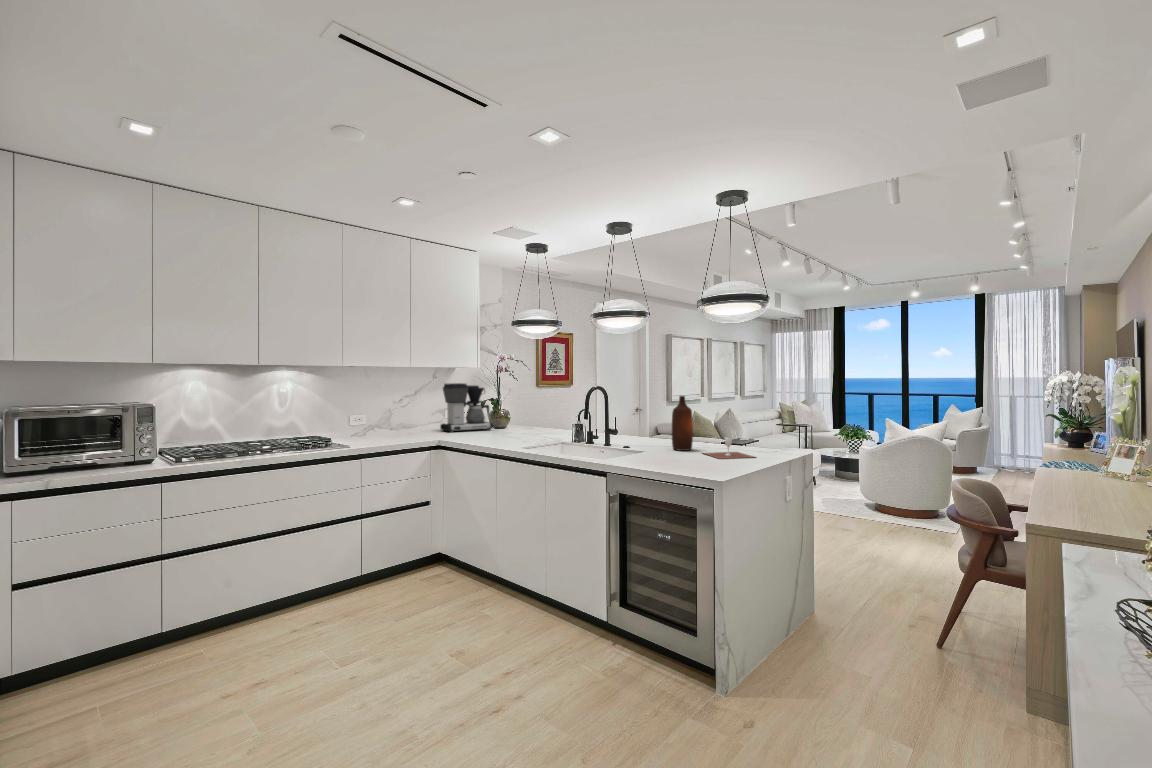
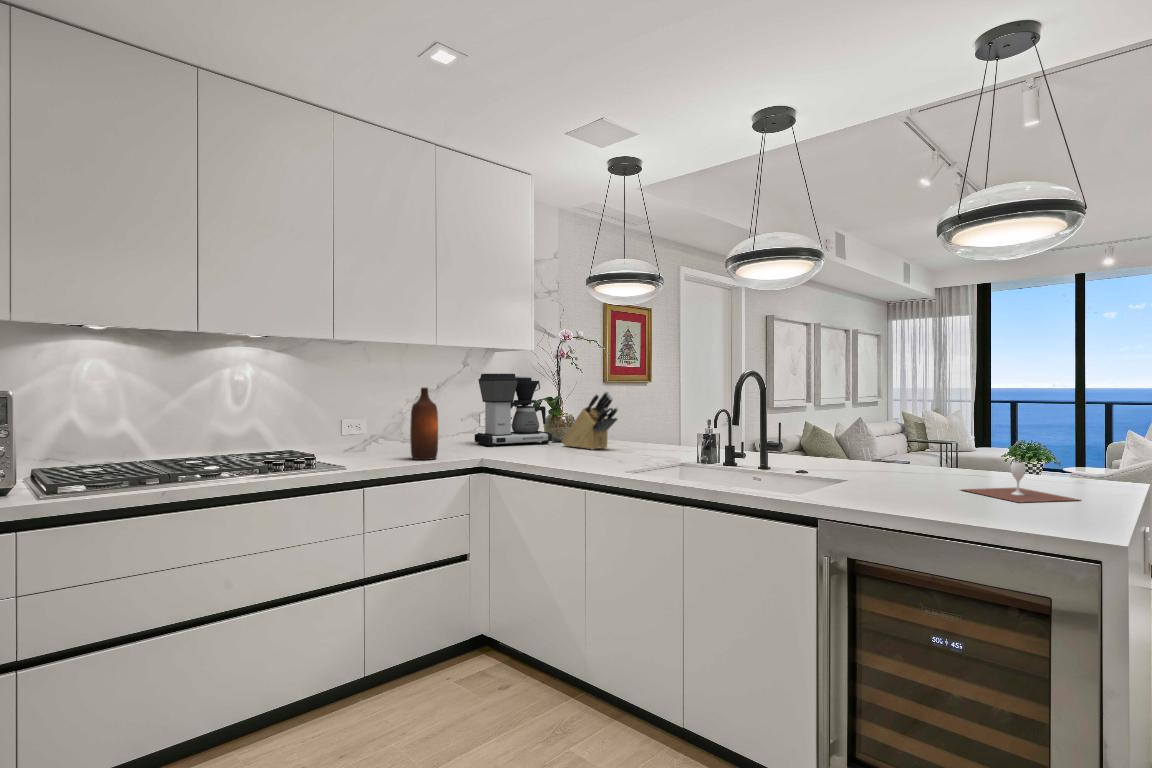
knife block: none [498,395,533,434] -> present [562,391,618,450]
bottle: present [672,396,693,451] -> present [410,387,438,460]

